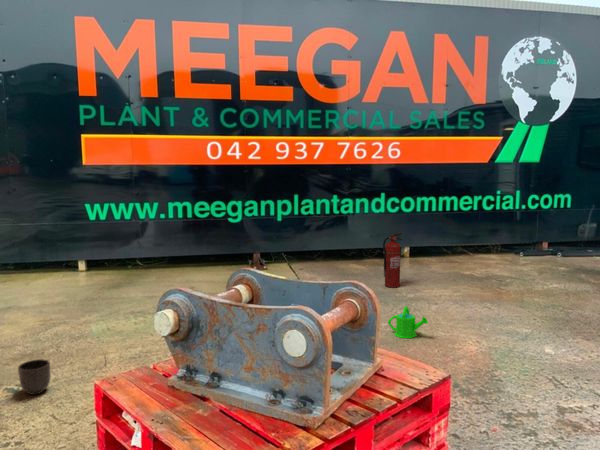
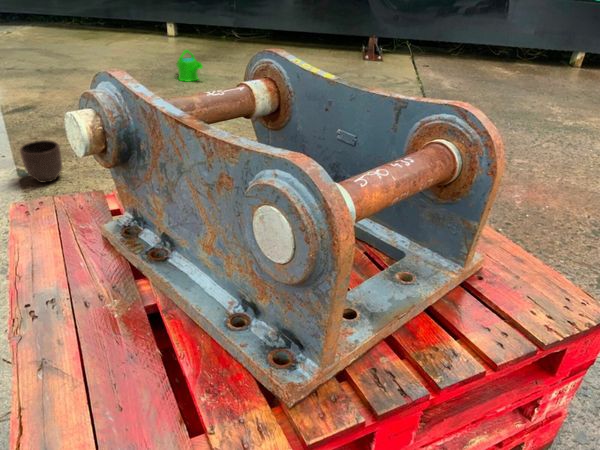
fire extinguisher: present [383,233,402,288] -> none [529,28,574,106]
watering can: present [388,306,428,338] -> present [177,50,203,81]

